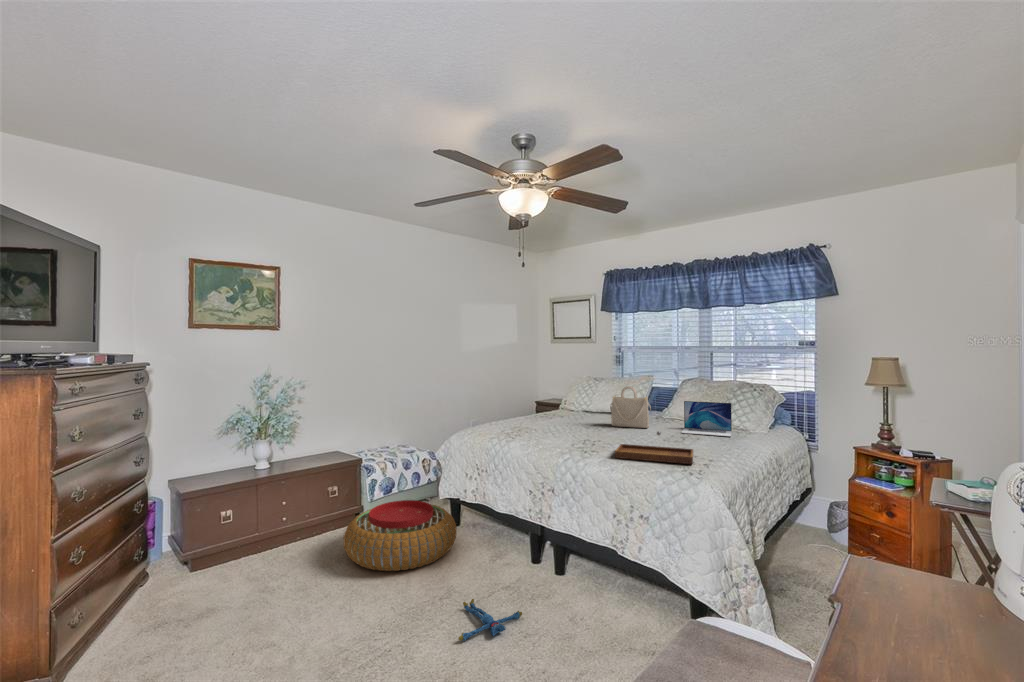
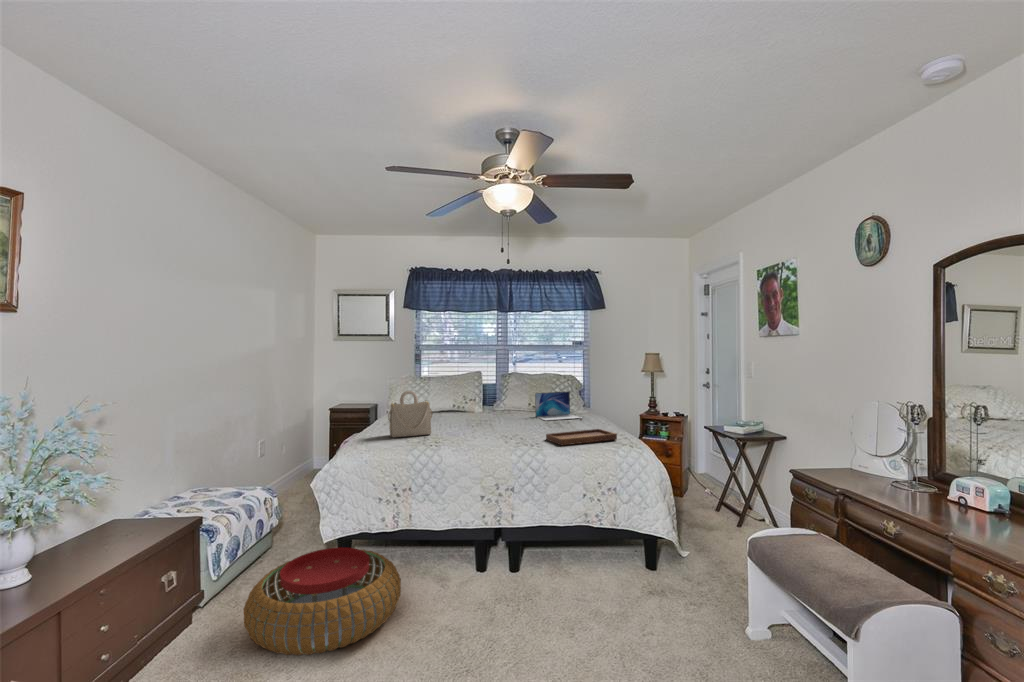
handbag: present [610,386,651,428] -> present [388,391,432,437]
plush toy: present [458,599,522,641] -> none [491,610,555,658]

